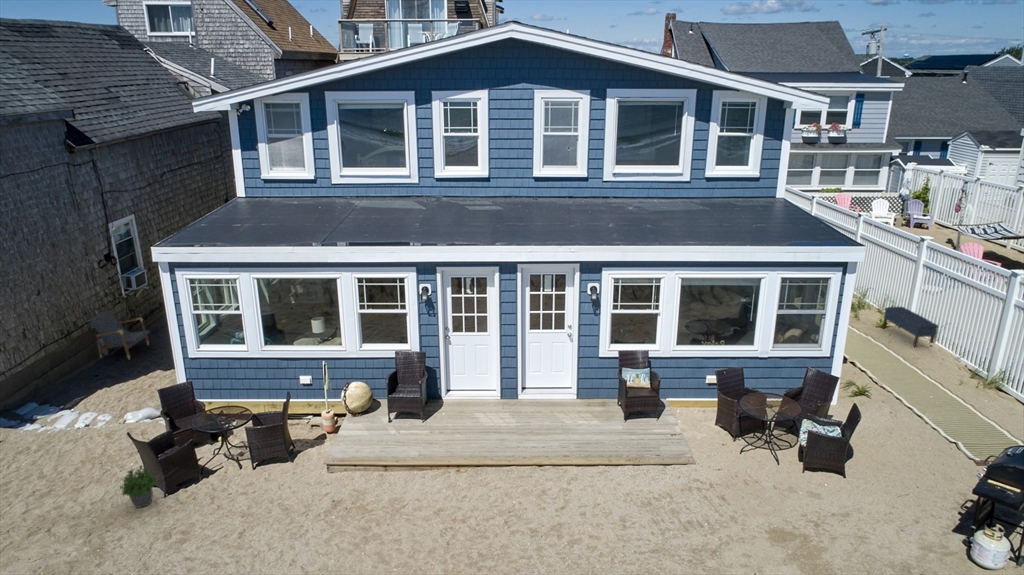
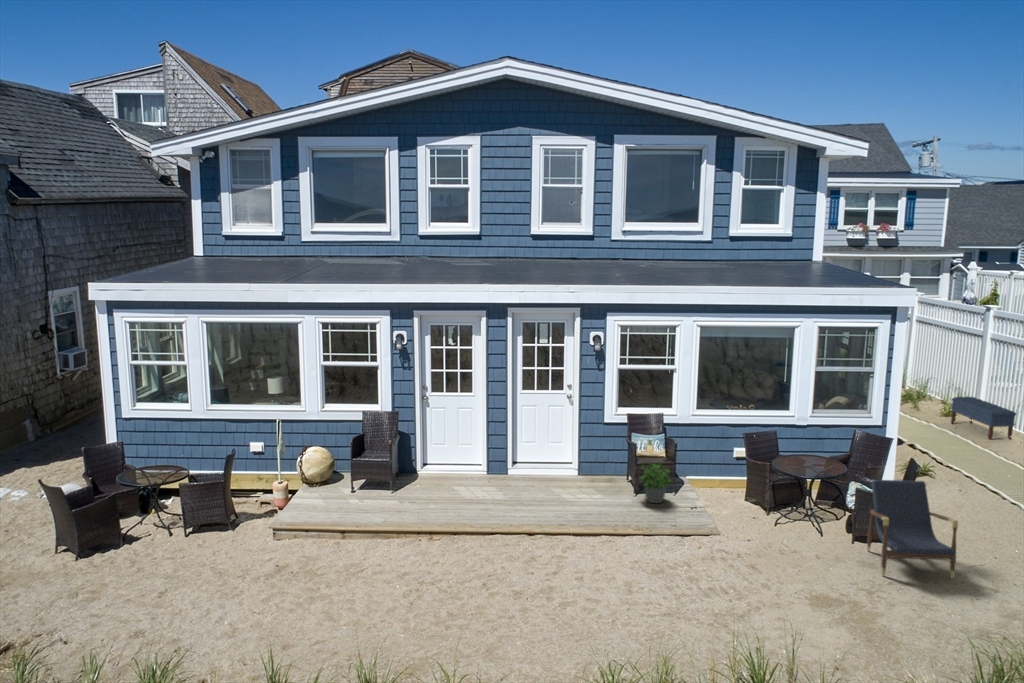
lounge chair: present [90,310,150,359] -> present [867,480,958,579]
potted plant: present [120,466,156,508] -> present [639,462,672,503]

